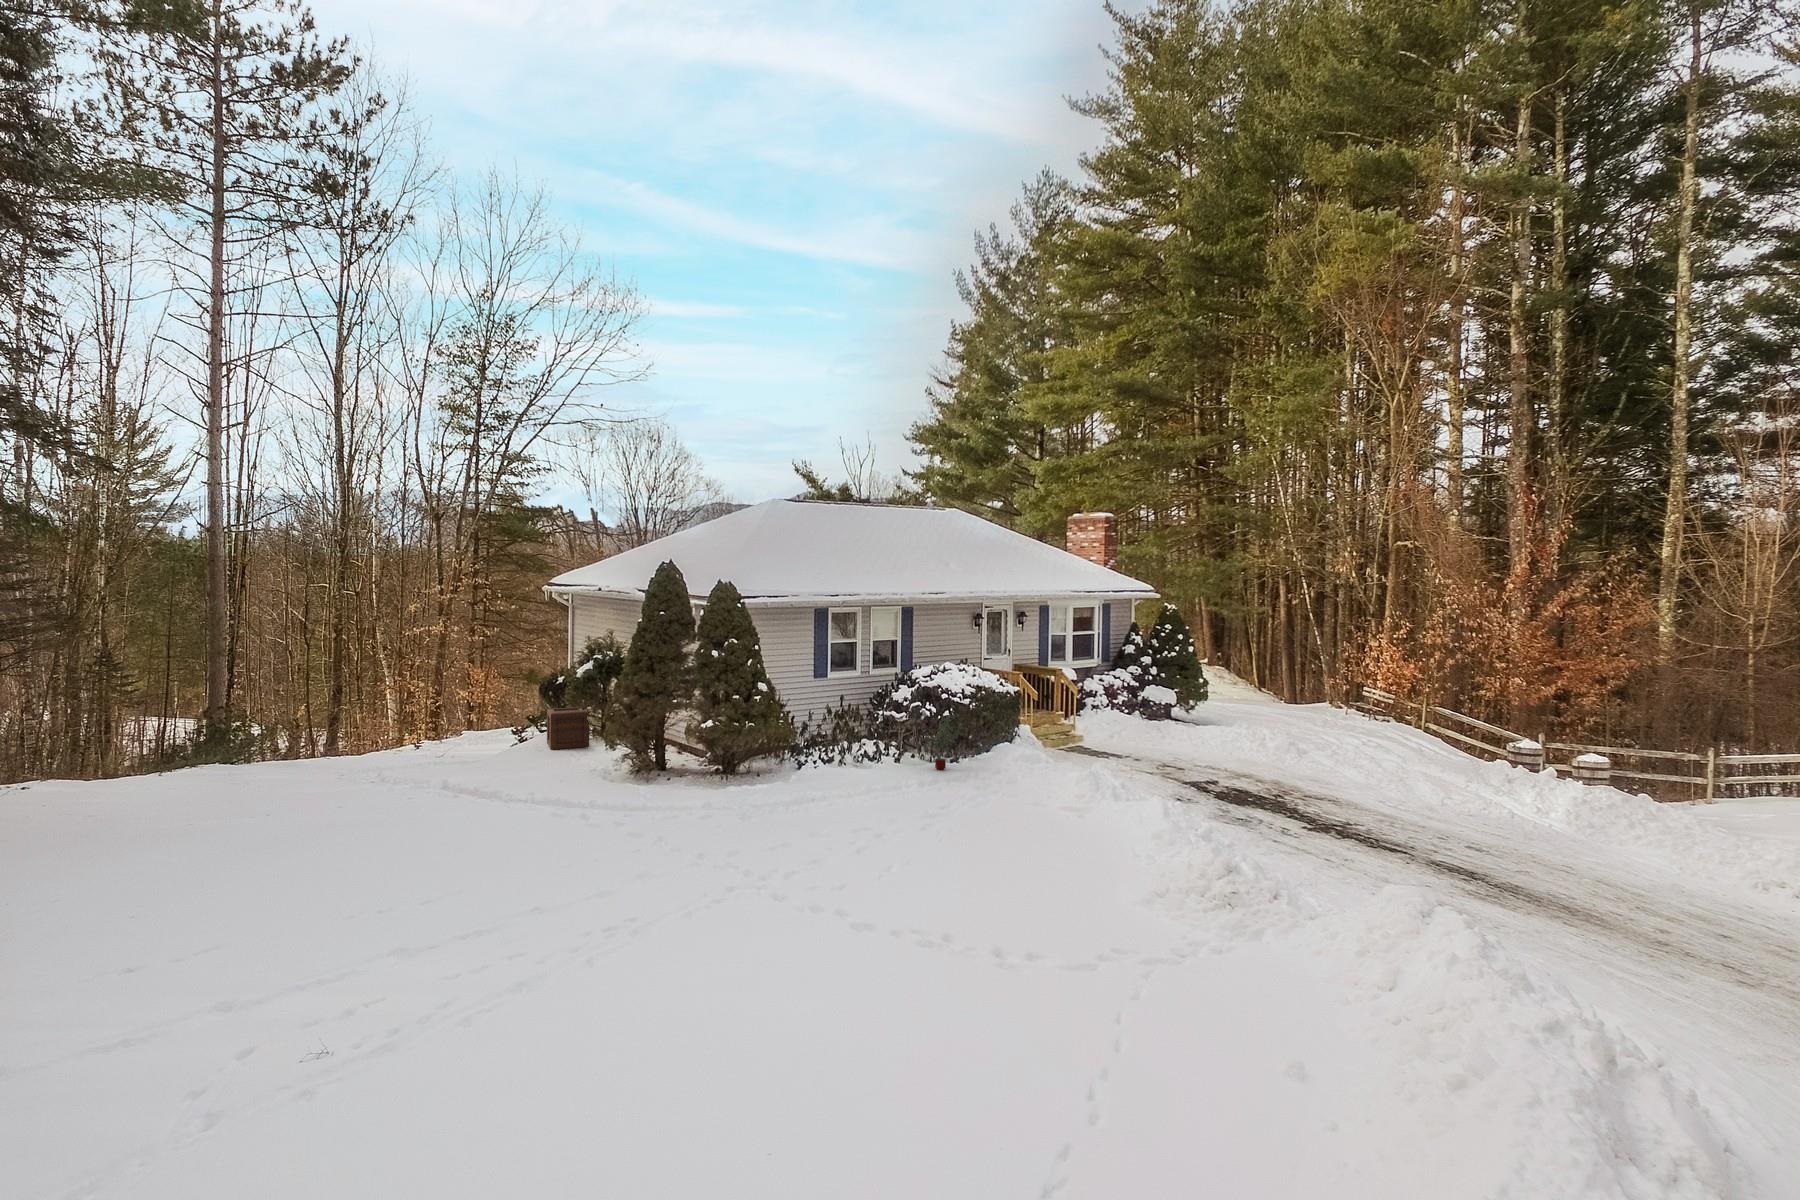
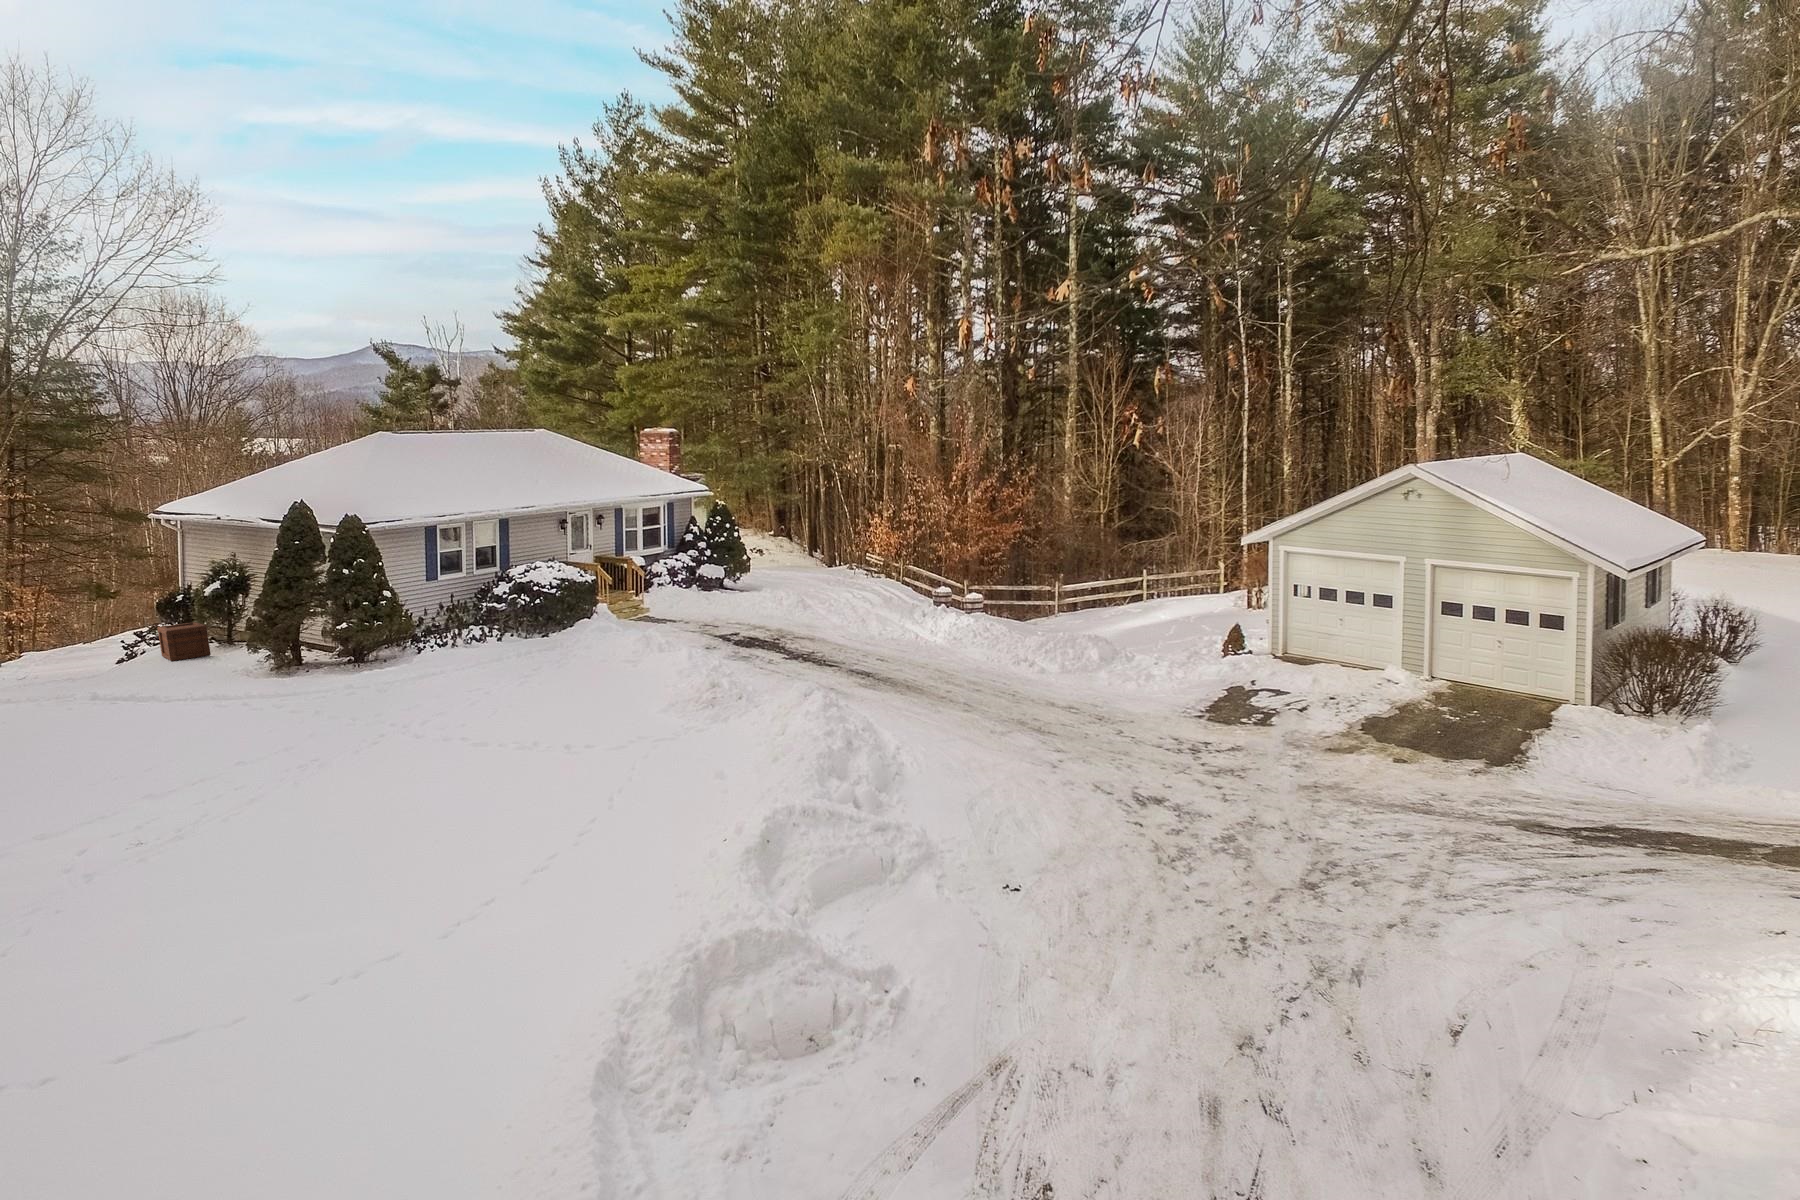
potted tree: present [919,715,963,770] -> none [517,603,552,642]

